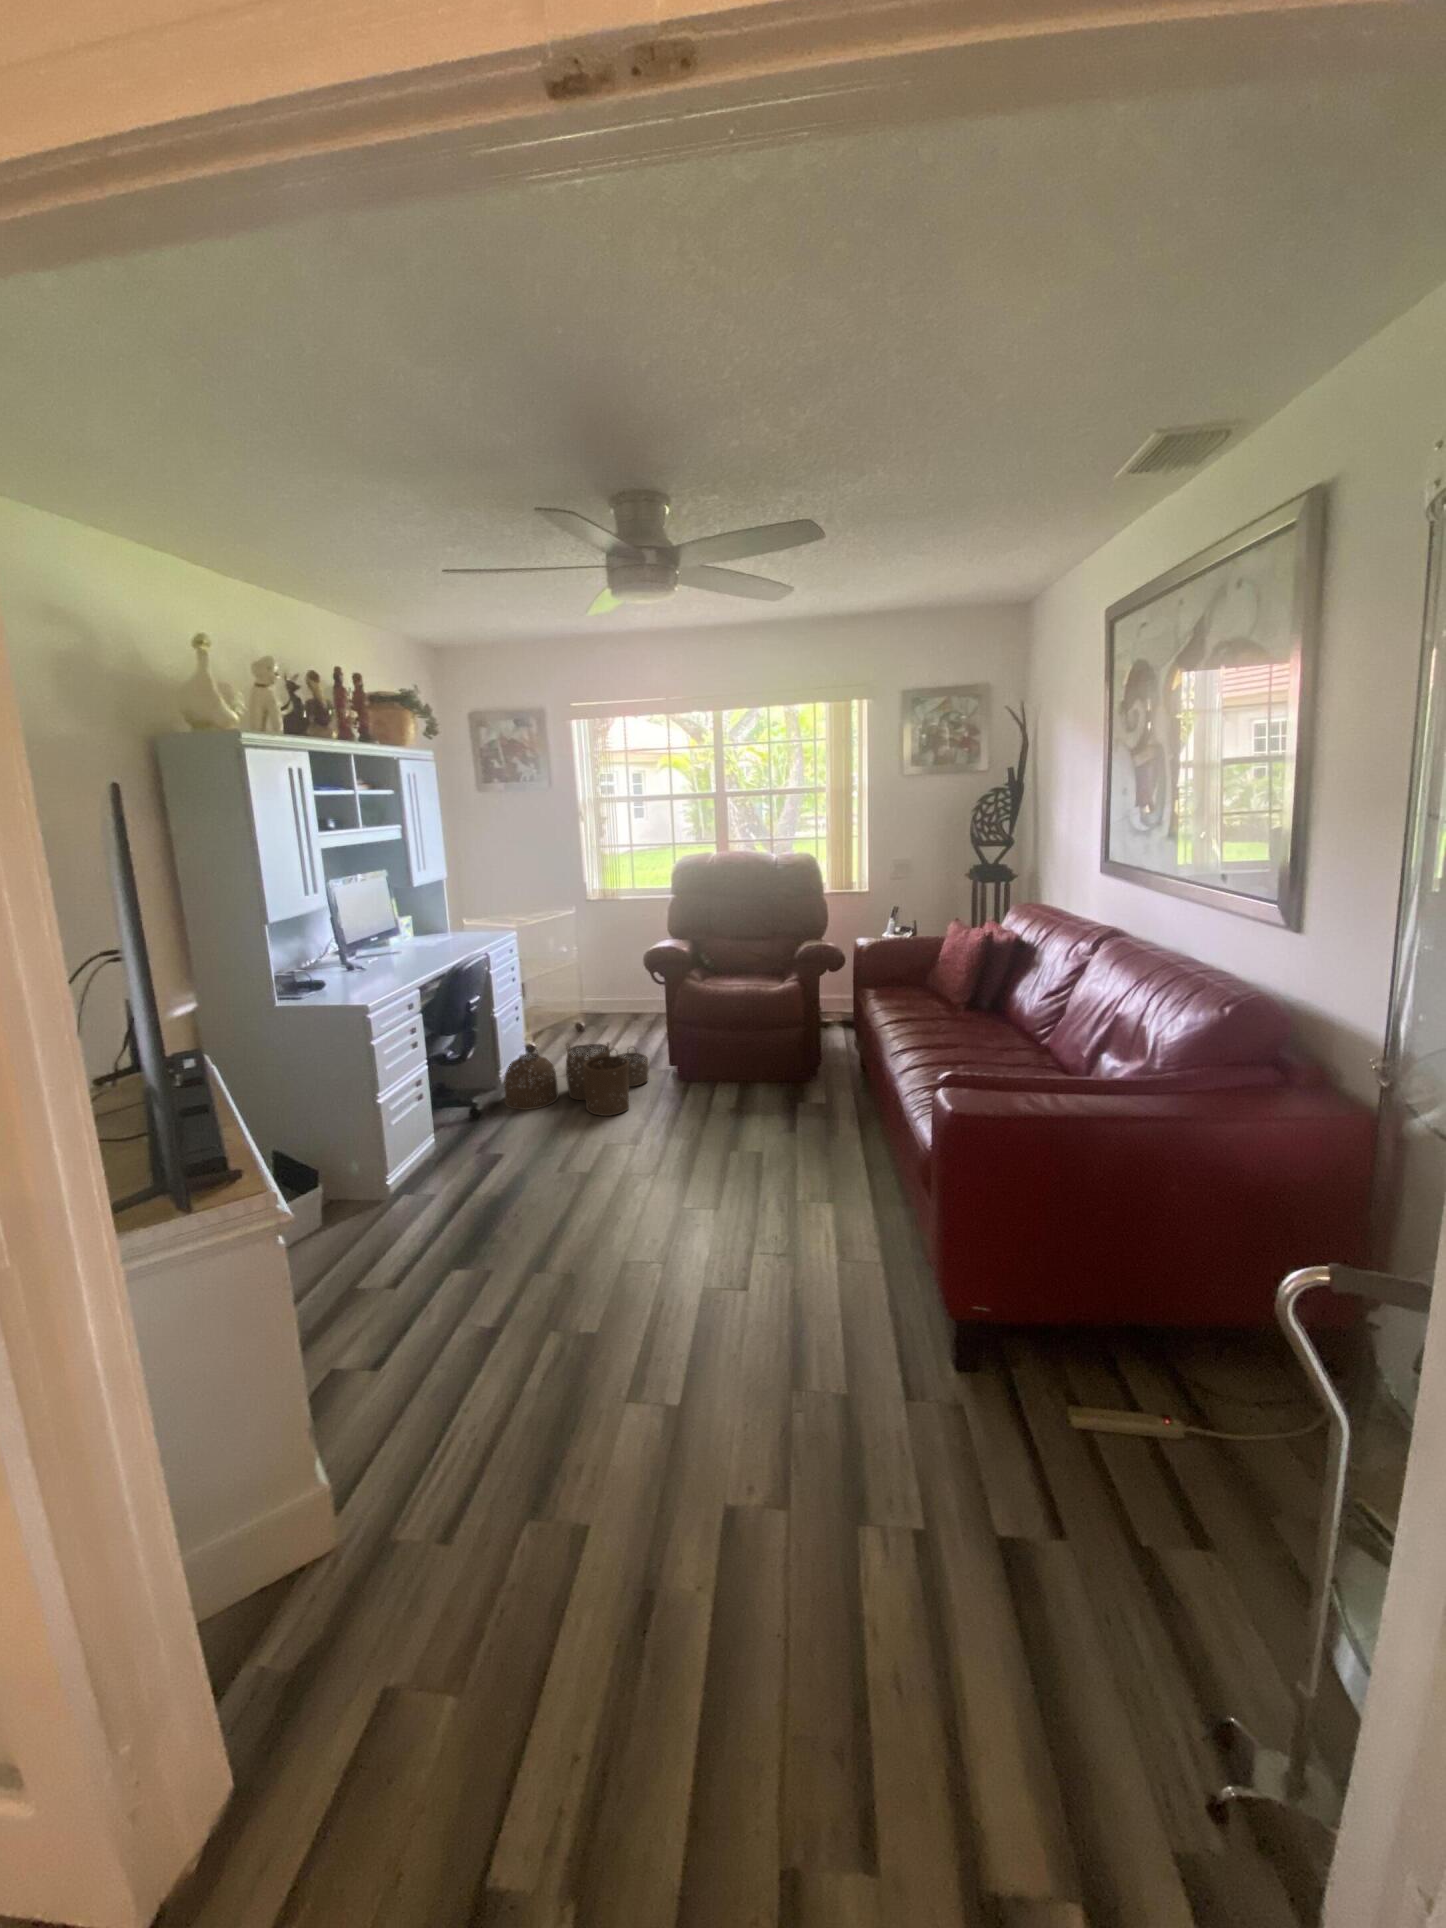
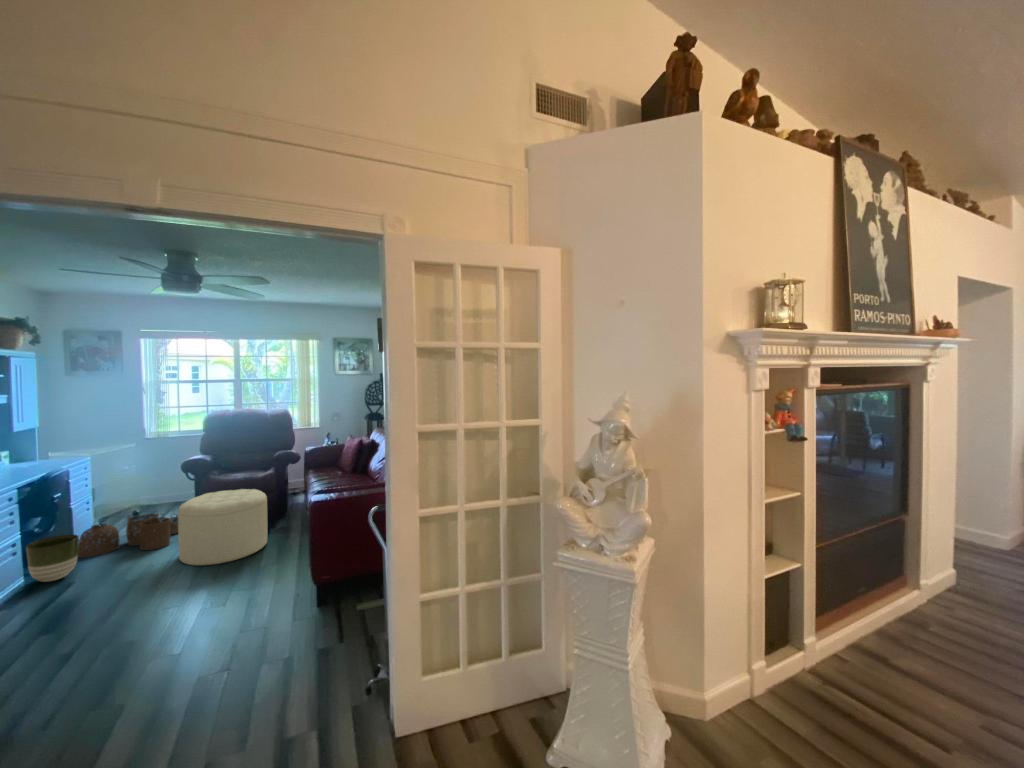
ottoman: none [643,1022,799,1182] -> present [178,489,267,565]
planter: none [436,1073,502,1152] -> present [26,534,79,582]

